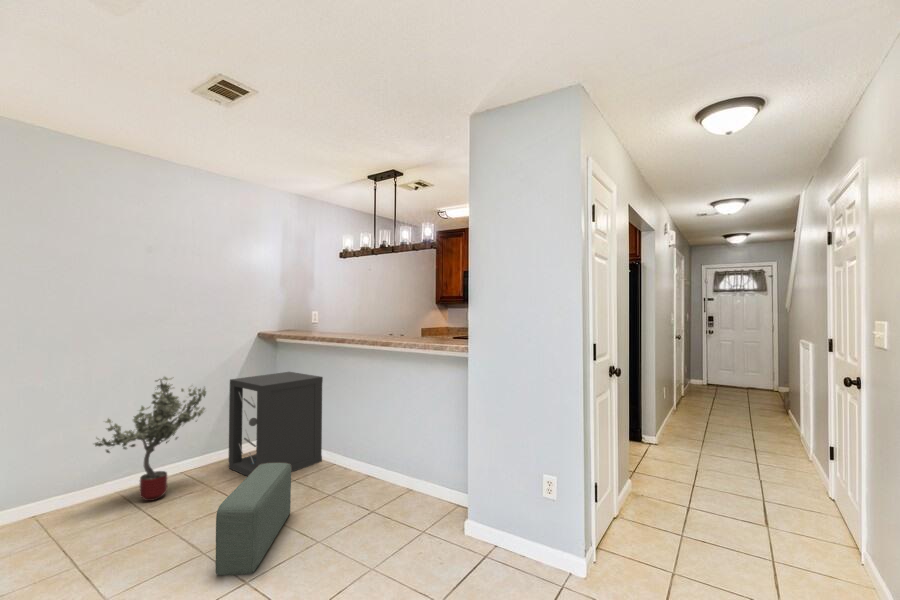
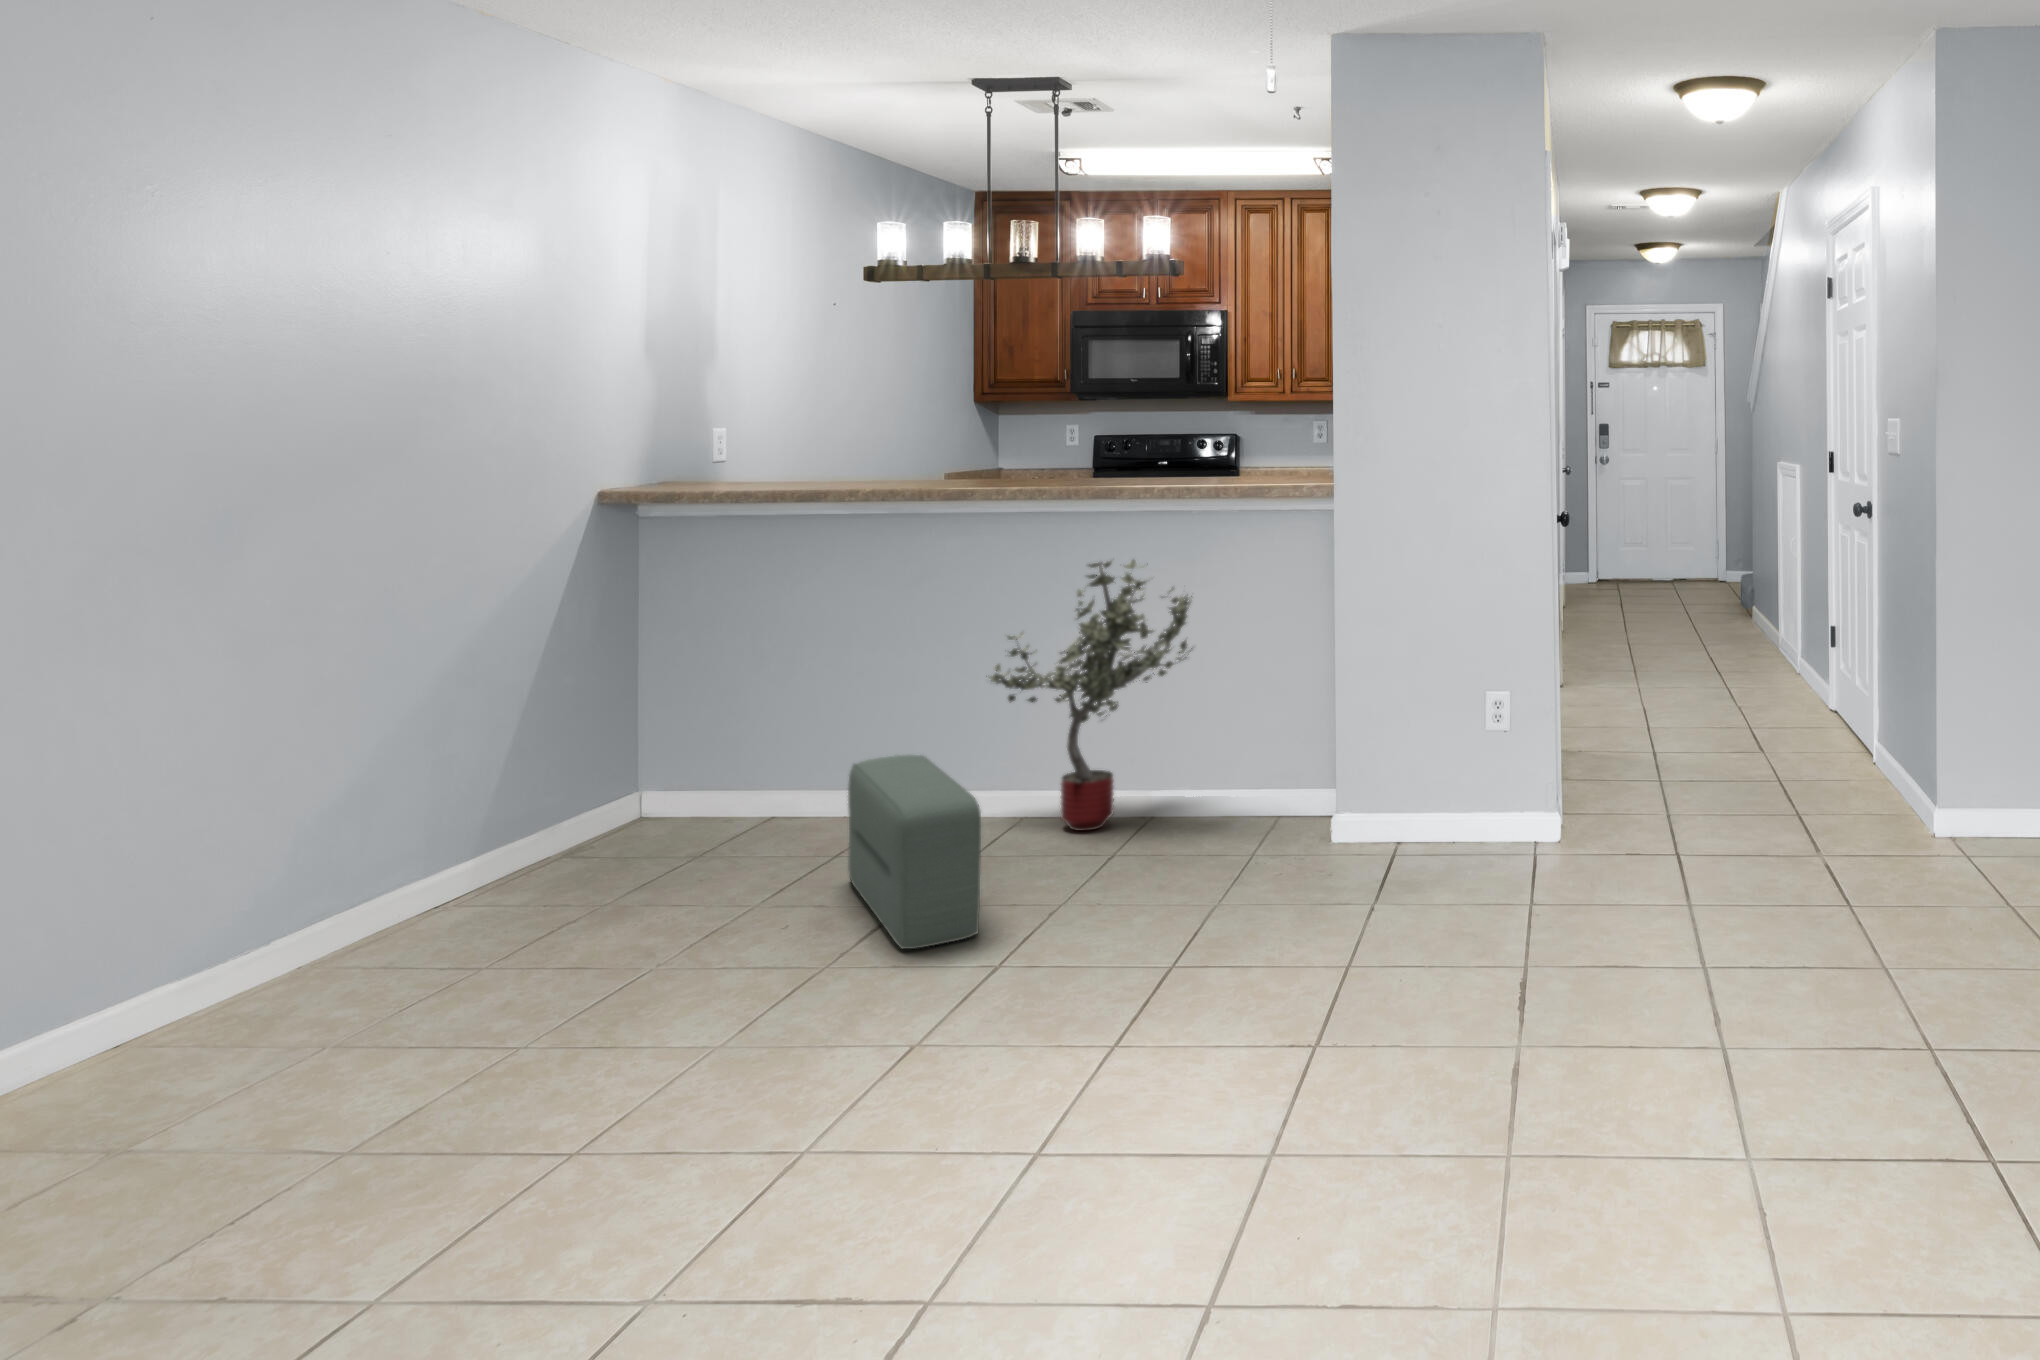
storage cabinet: present [229,372,323,476] -> none [599,578,855,845]
potted tree: present [95,377,206,501] -> present [986,560,1192,831]

